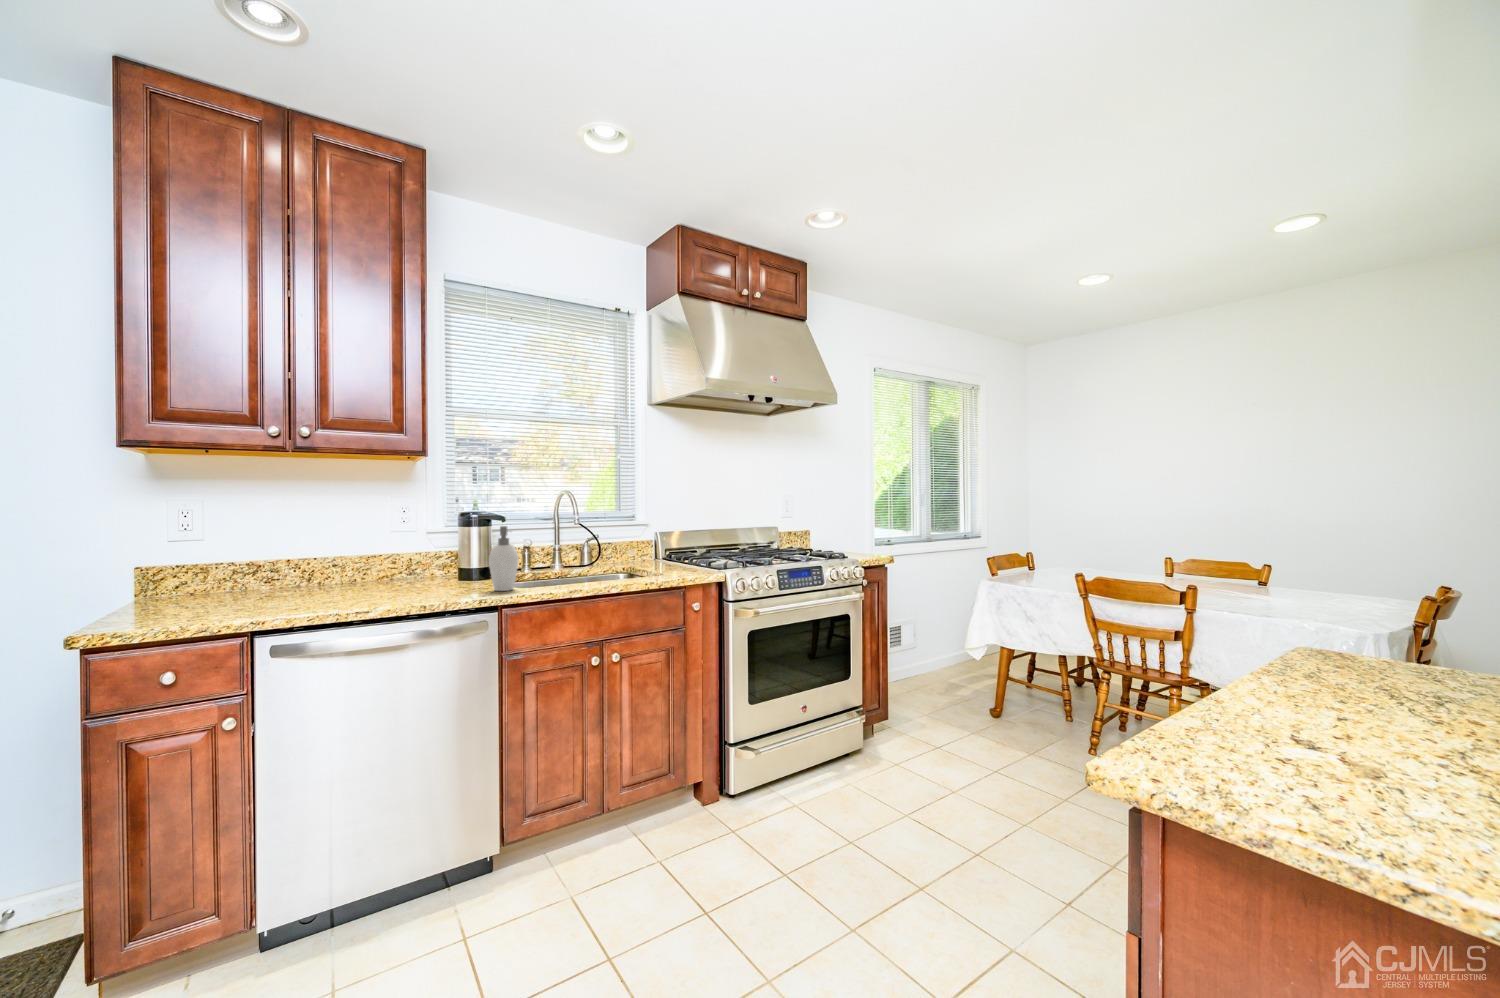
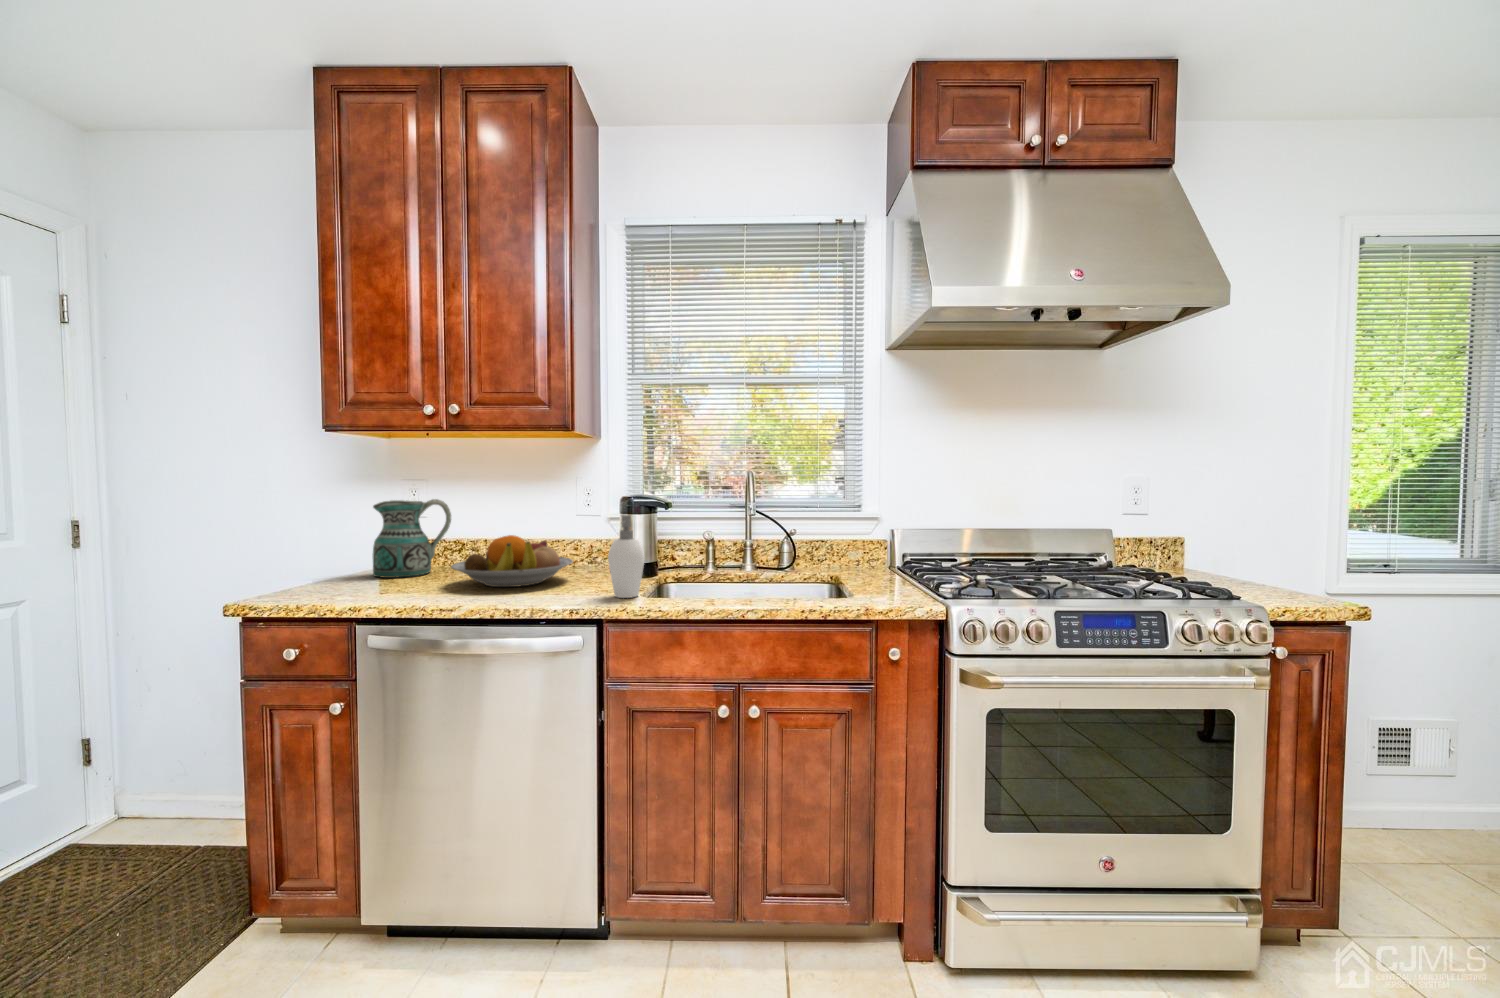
ceramic pitcher: none [156,520,249,605] -> present [373,499,451,578]
fruit bowl: none [301,549,424,597] -> present [451,535,573,587]

